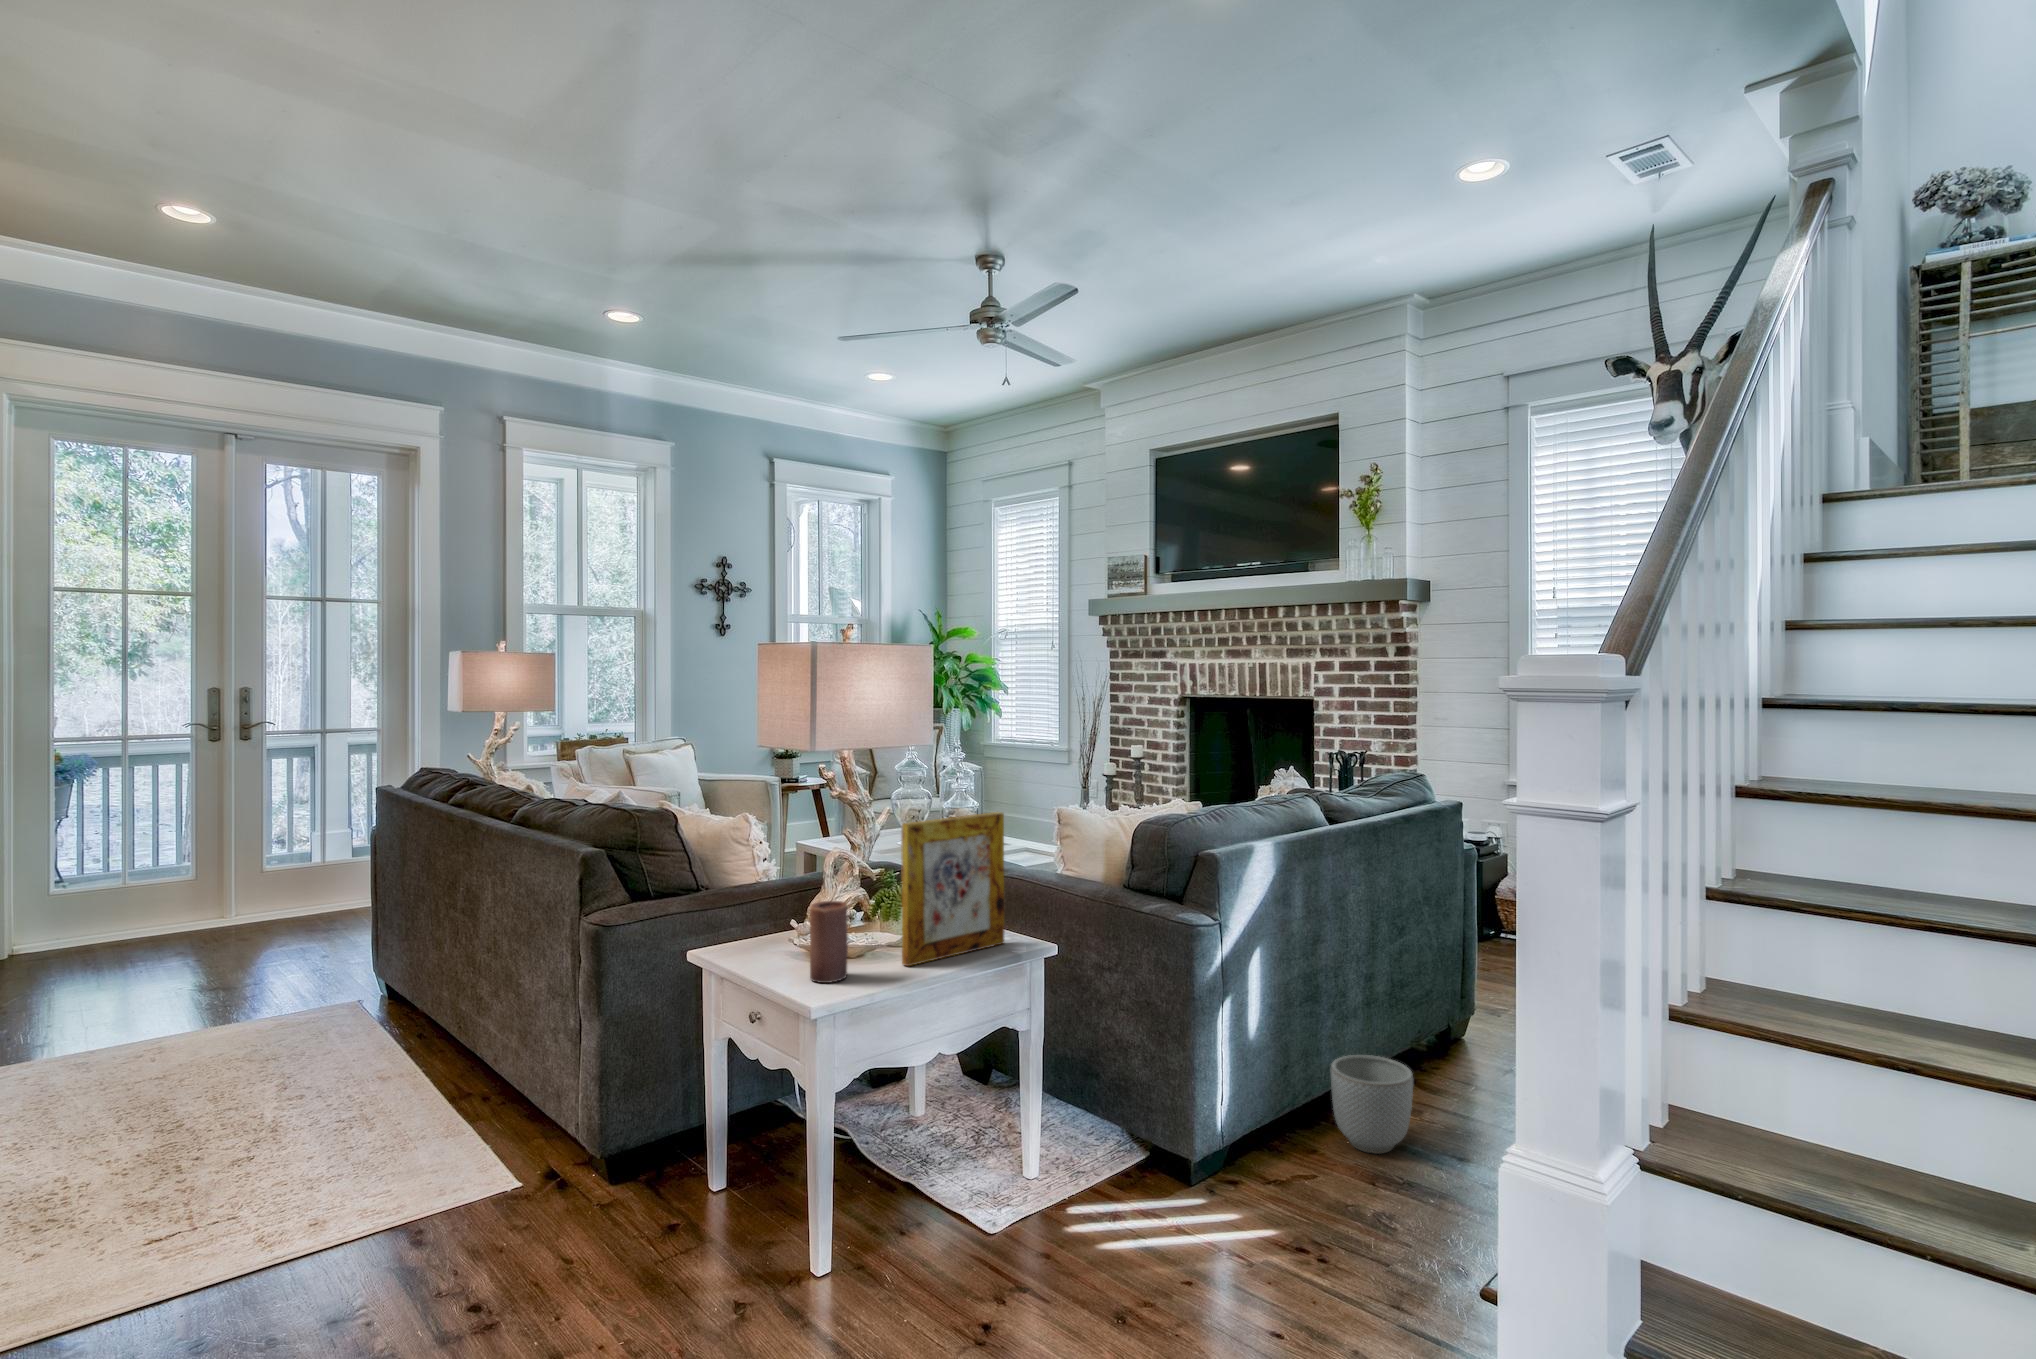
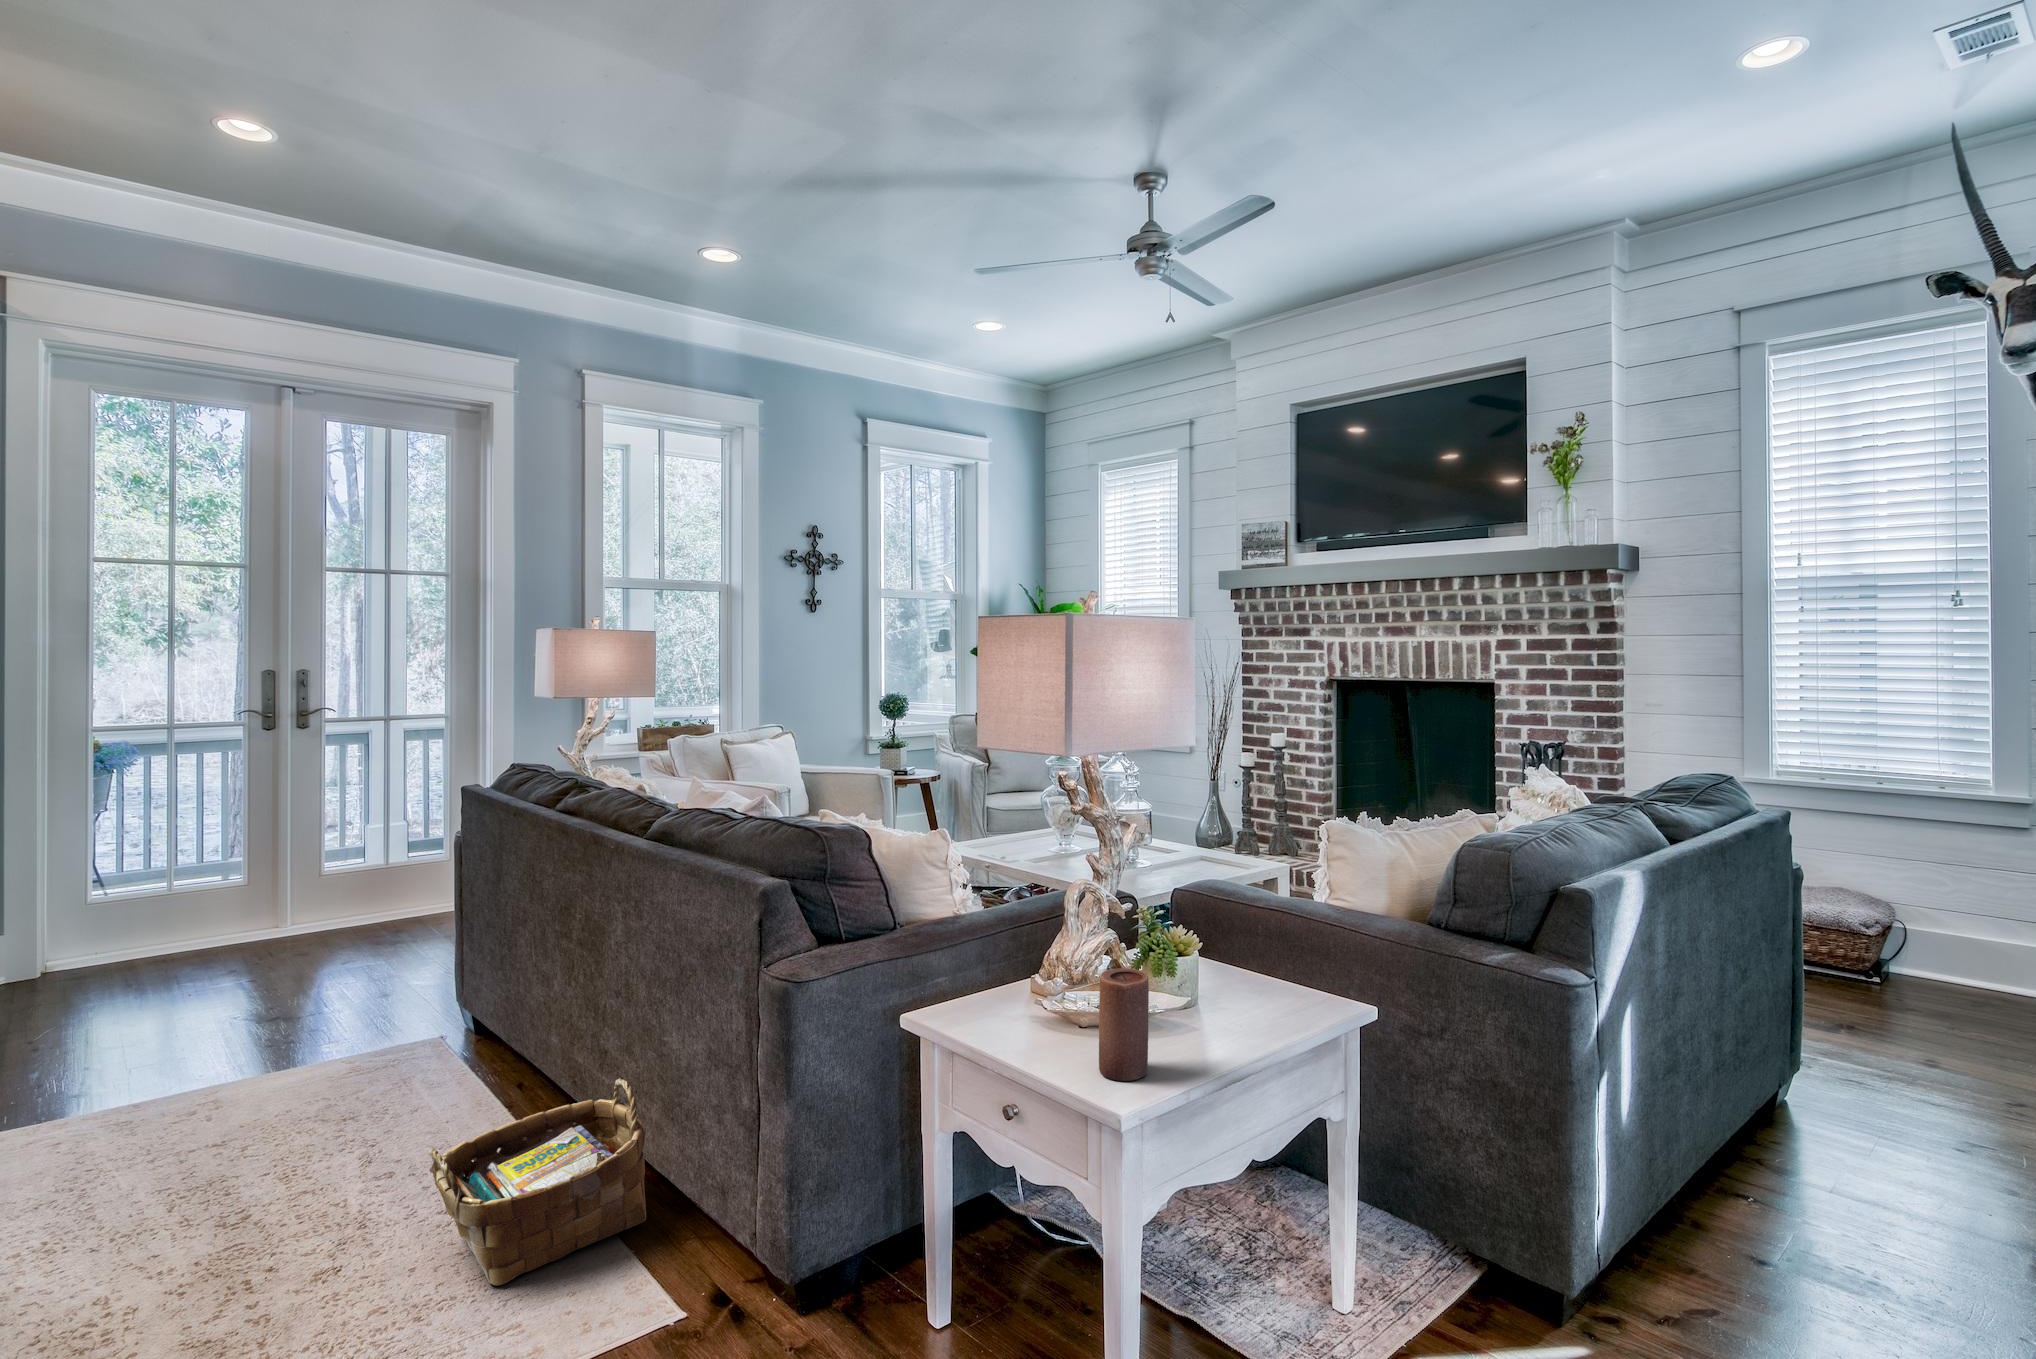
picture frame: present [901,812,1004,966] -> none [1205,844,1314,1053]
woven basket: none [314,1014,499,1172] -> present [429,1078,646,1285]
planter: present [1331,1055,1413,1154] -> none [1693,1143,1813,1275]

